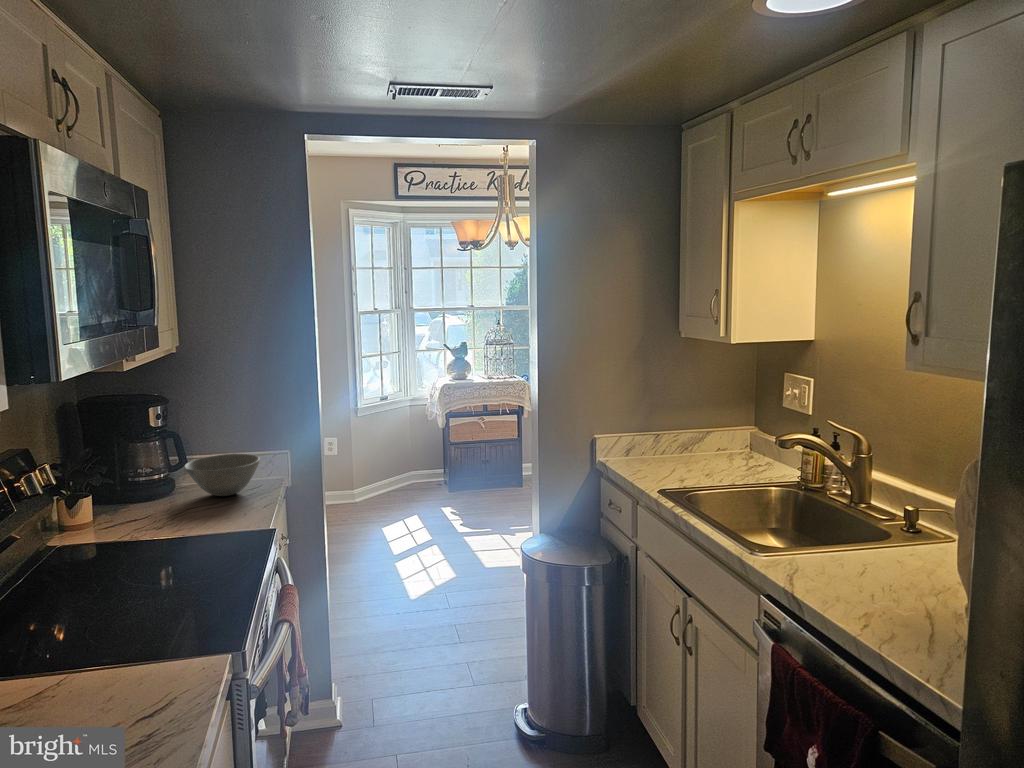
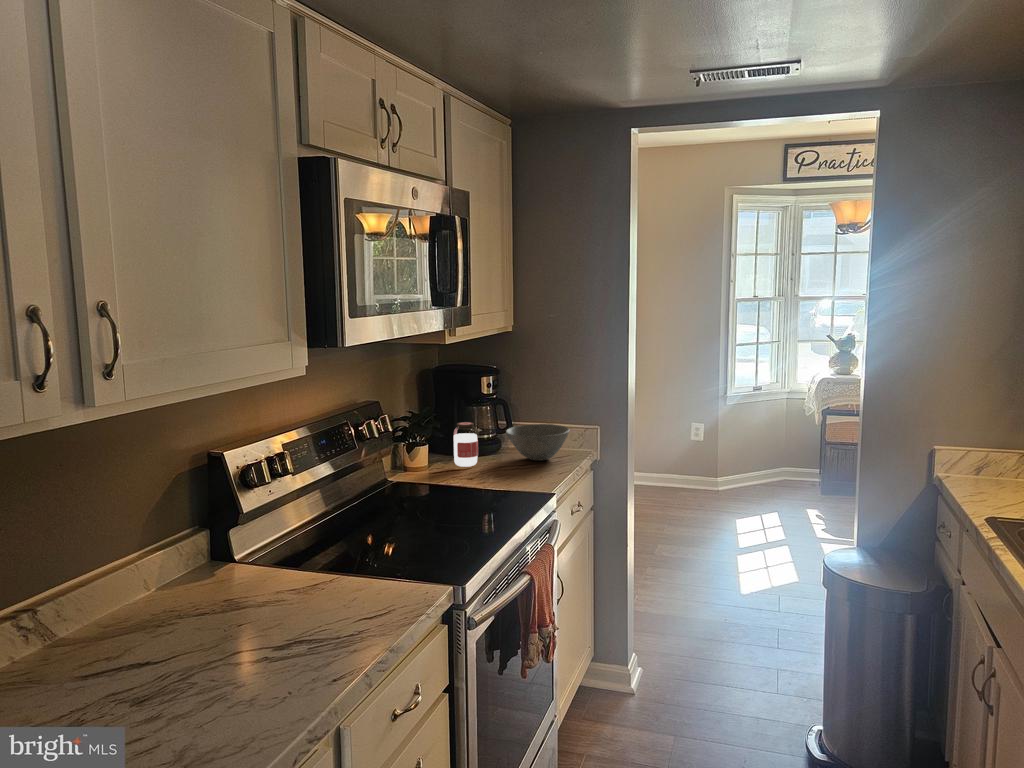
jar: none [122,462,157,516] -> present [453,422,478,467]

